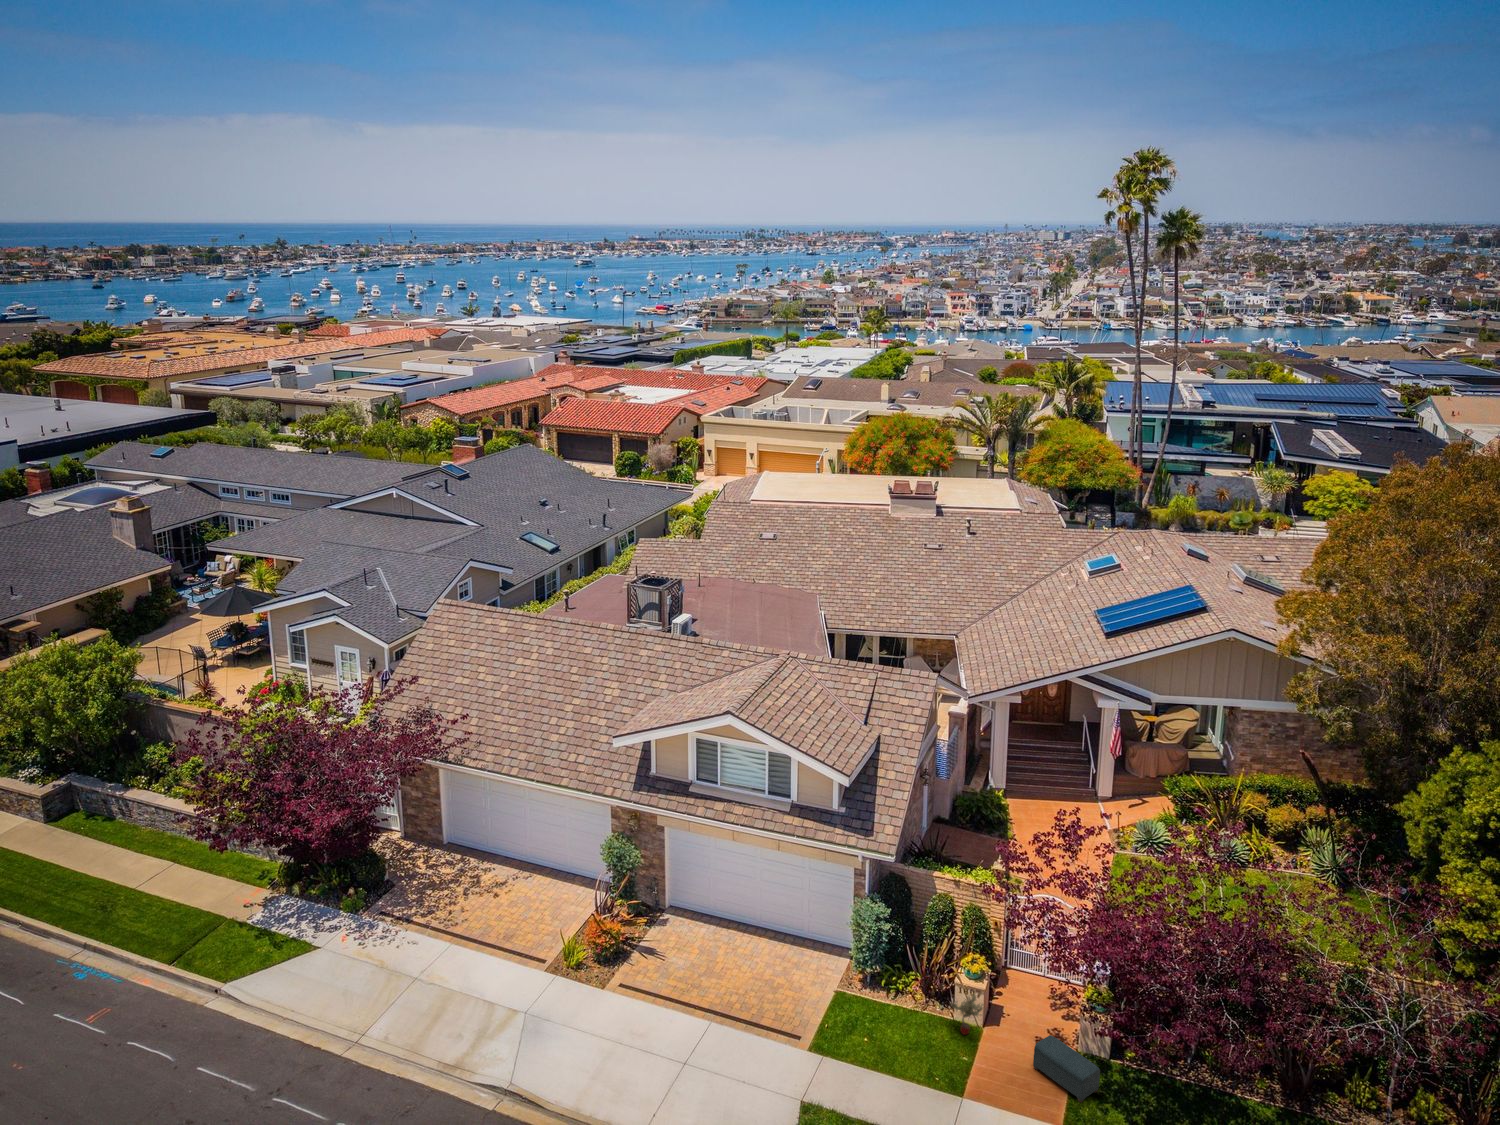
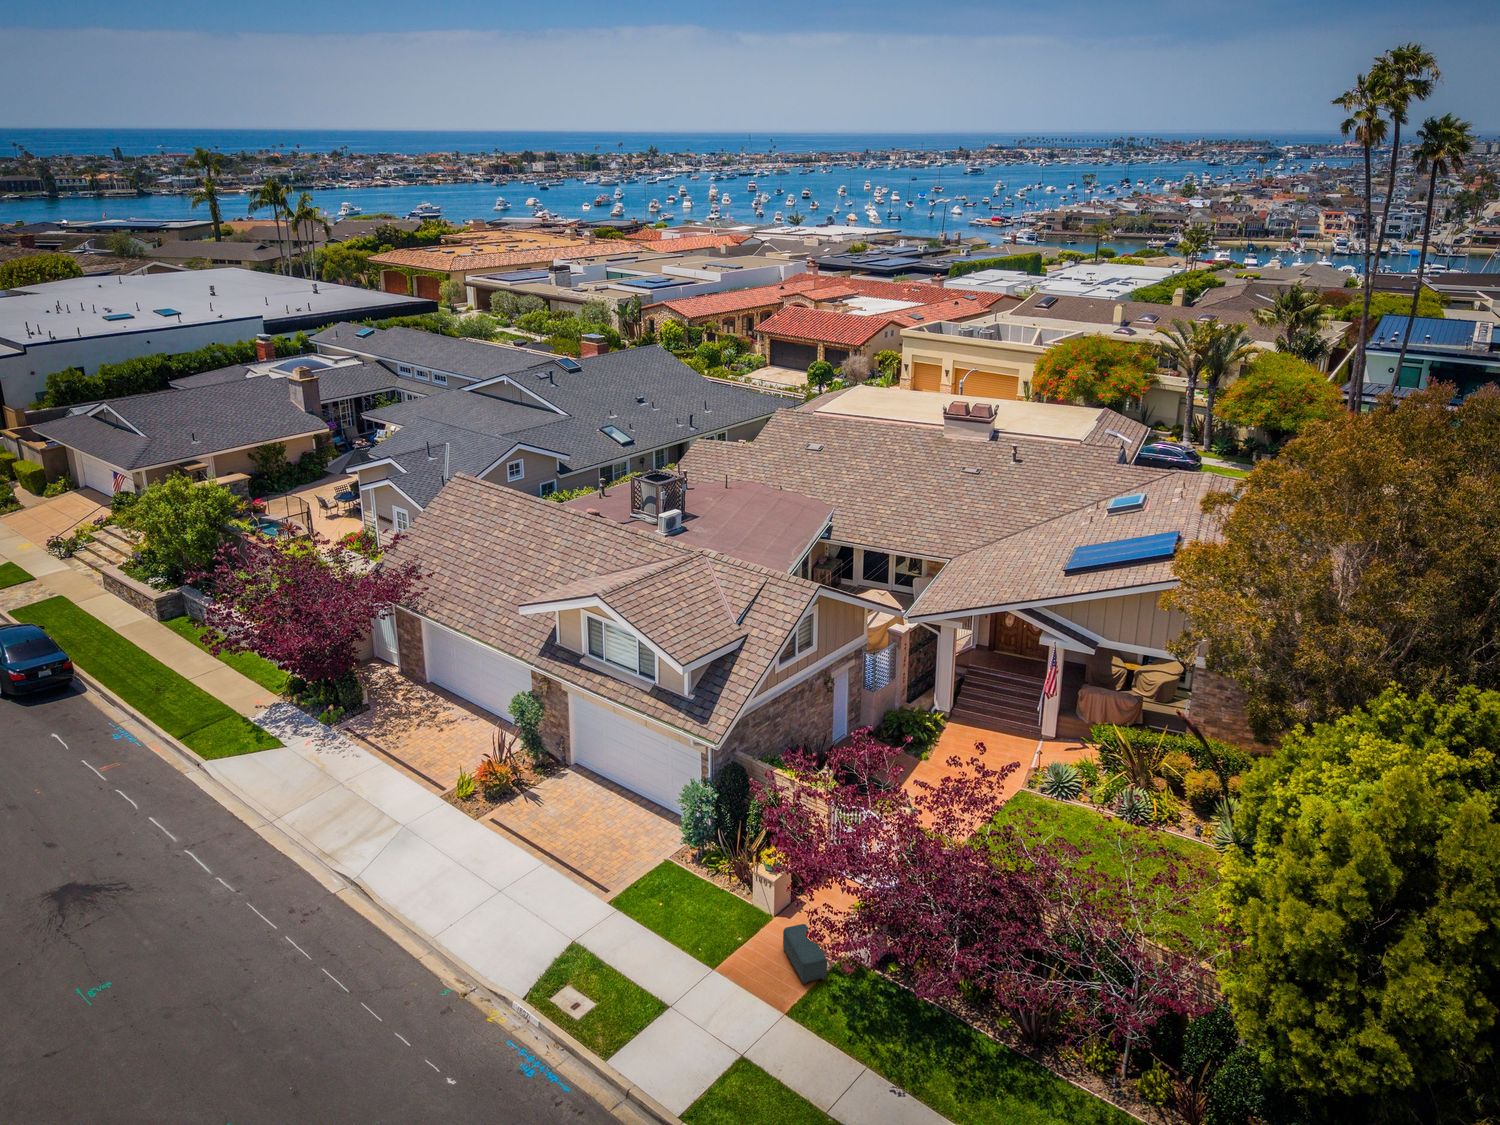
potted tree: present [950,994,983,1035] -> none [735,875,761,911]

